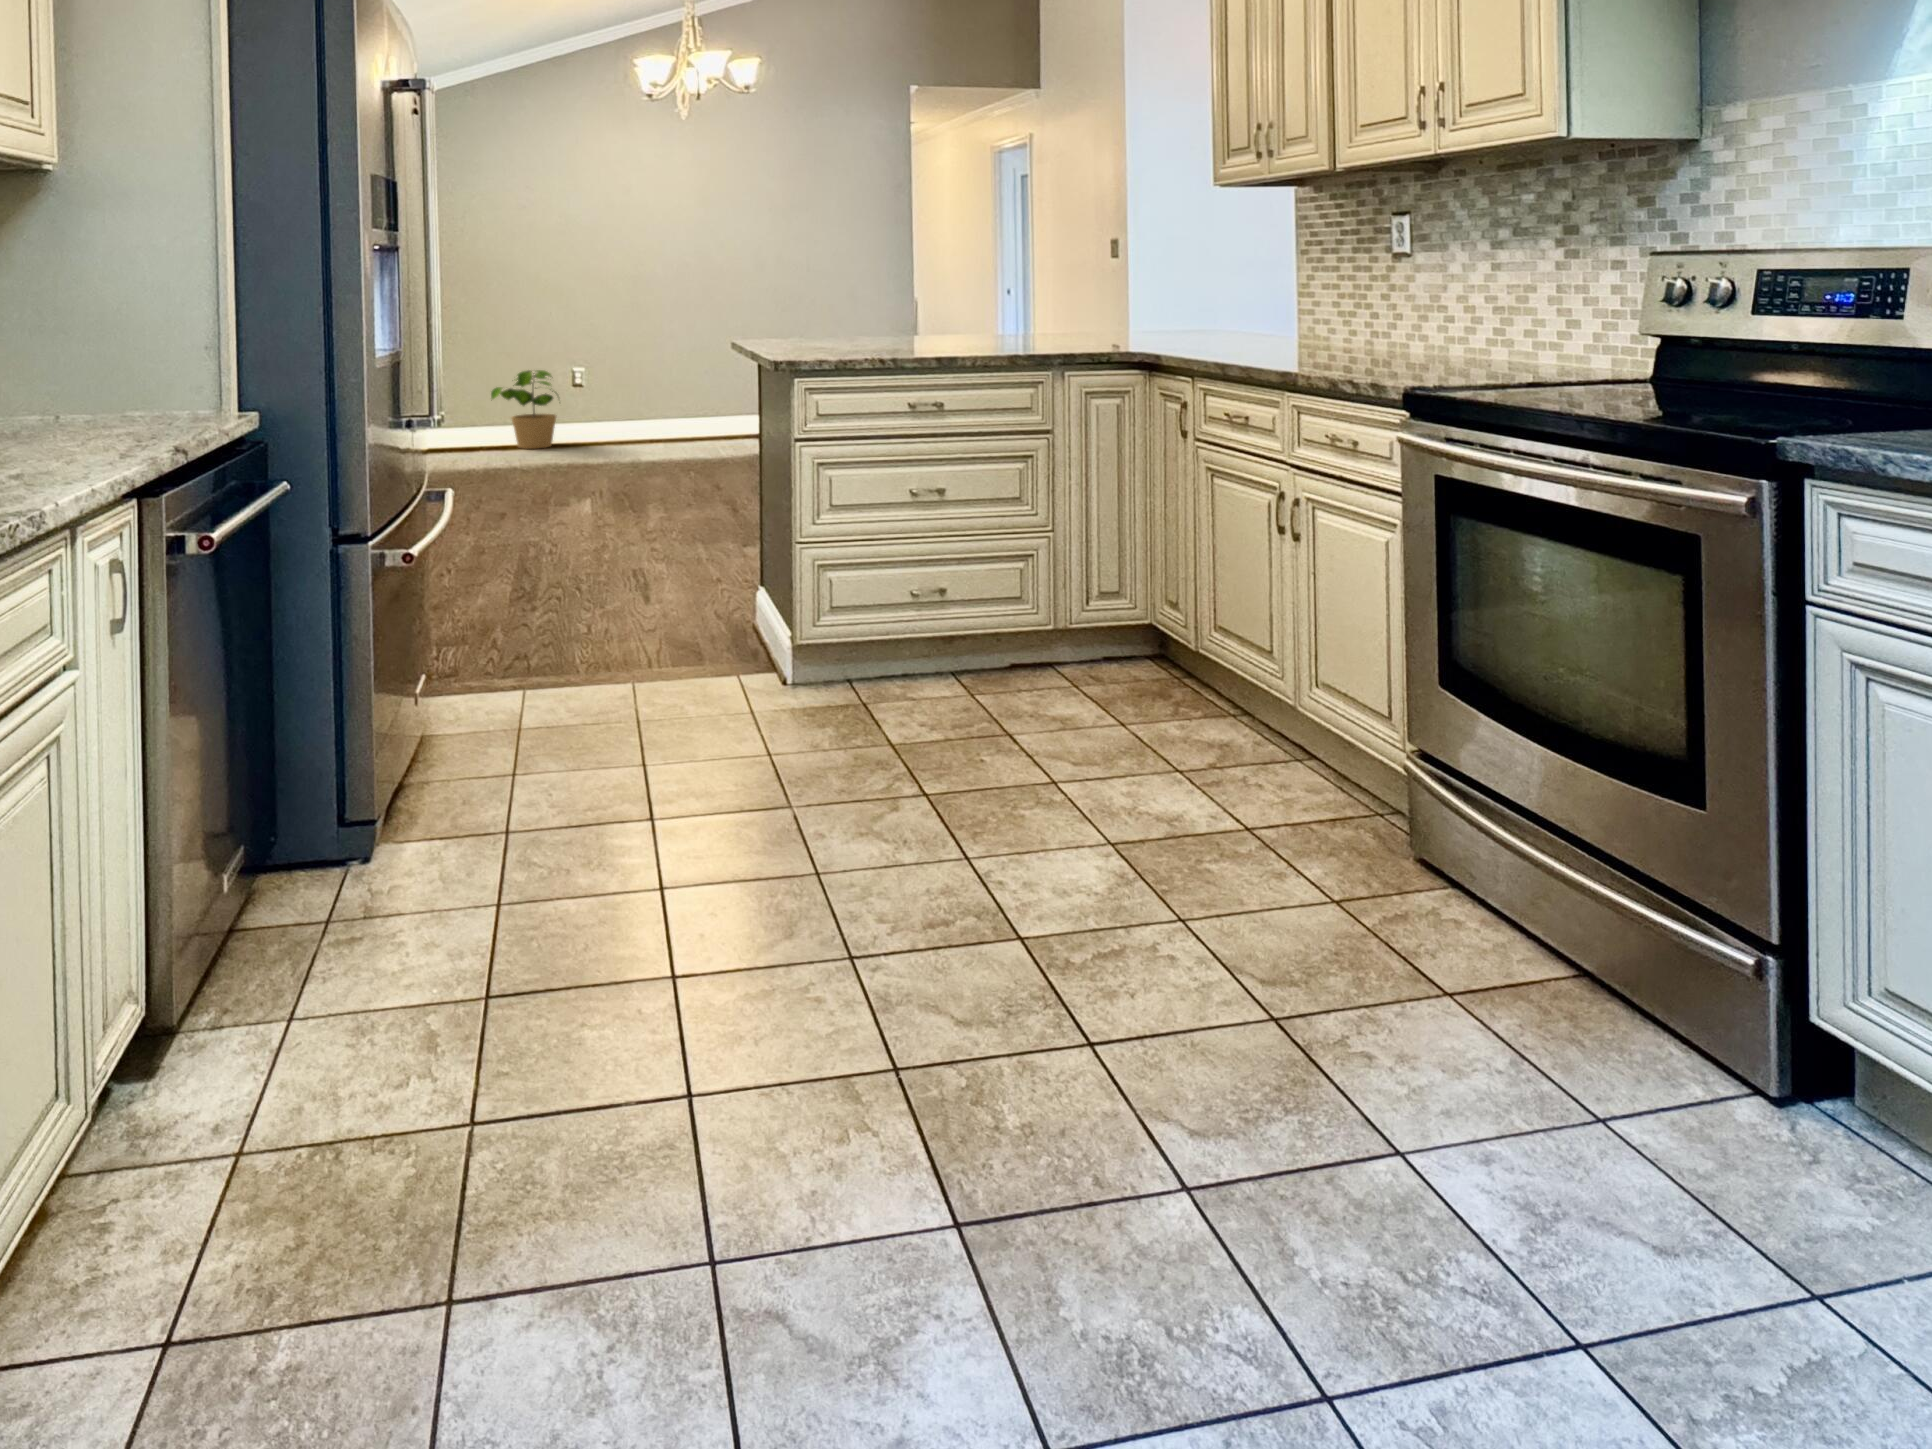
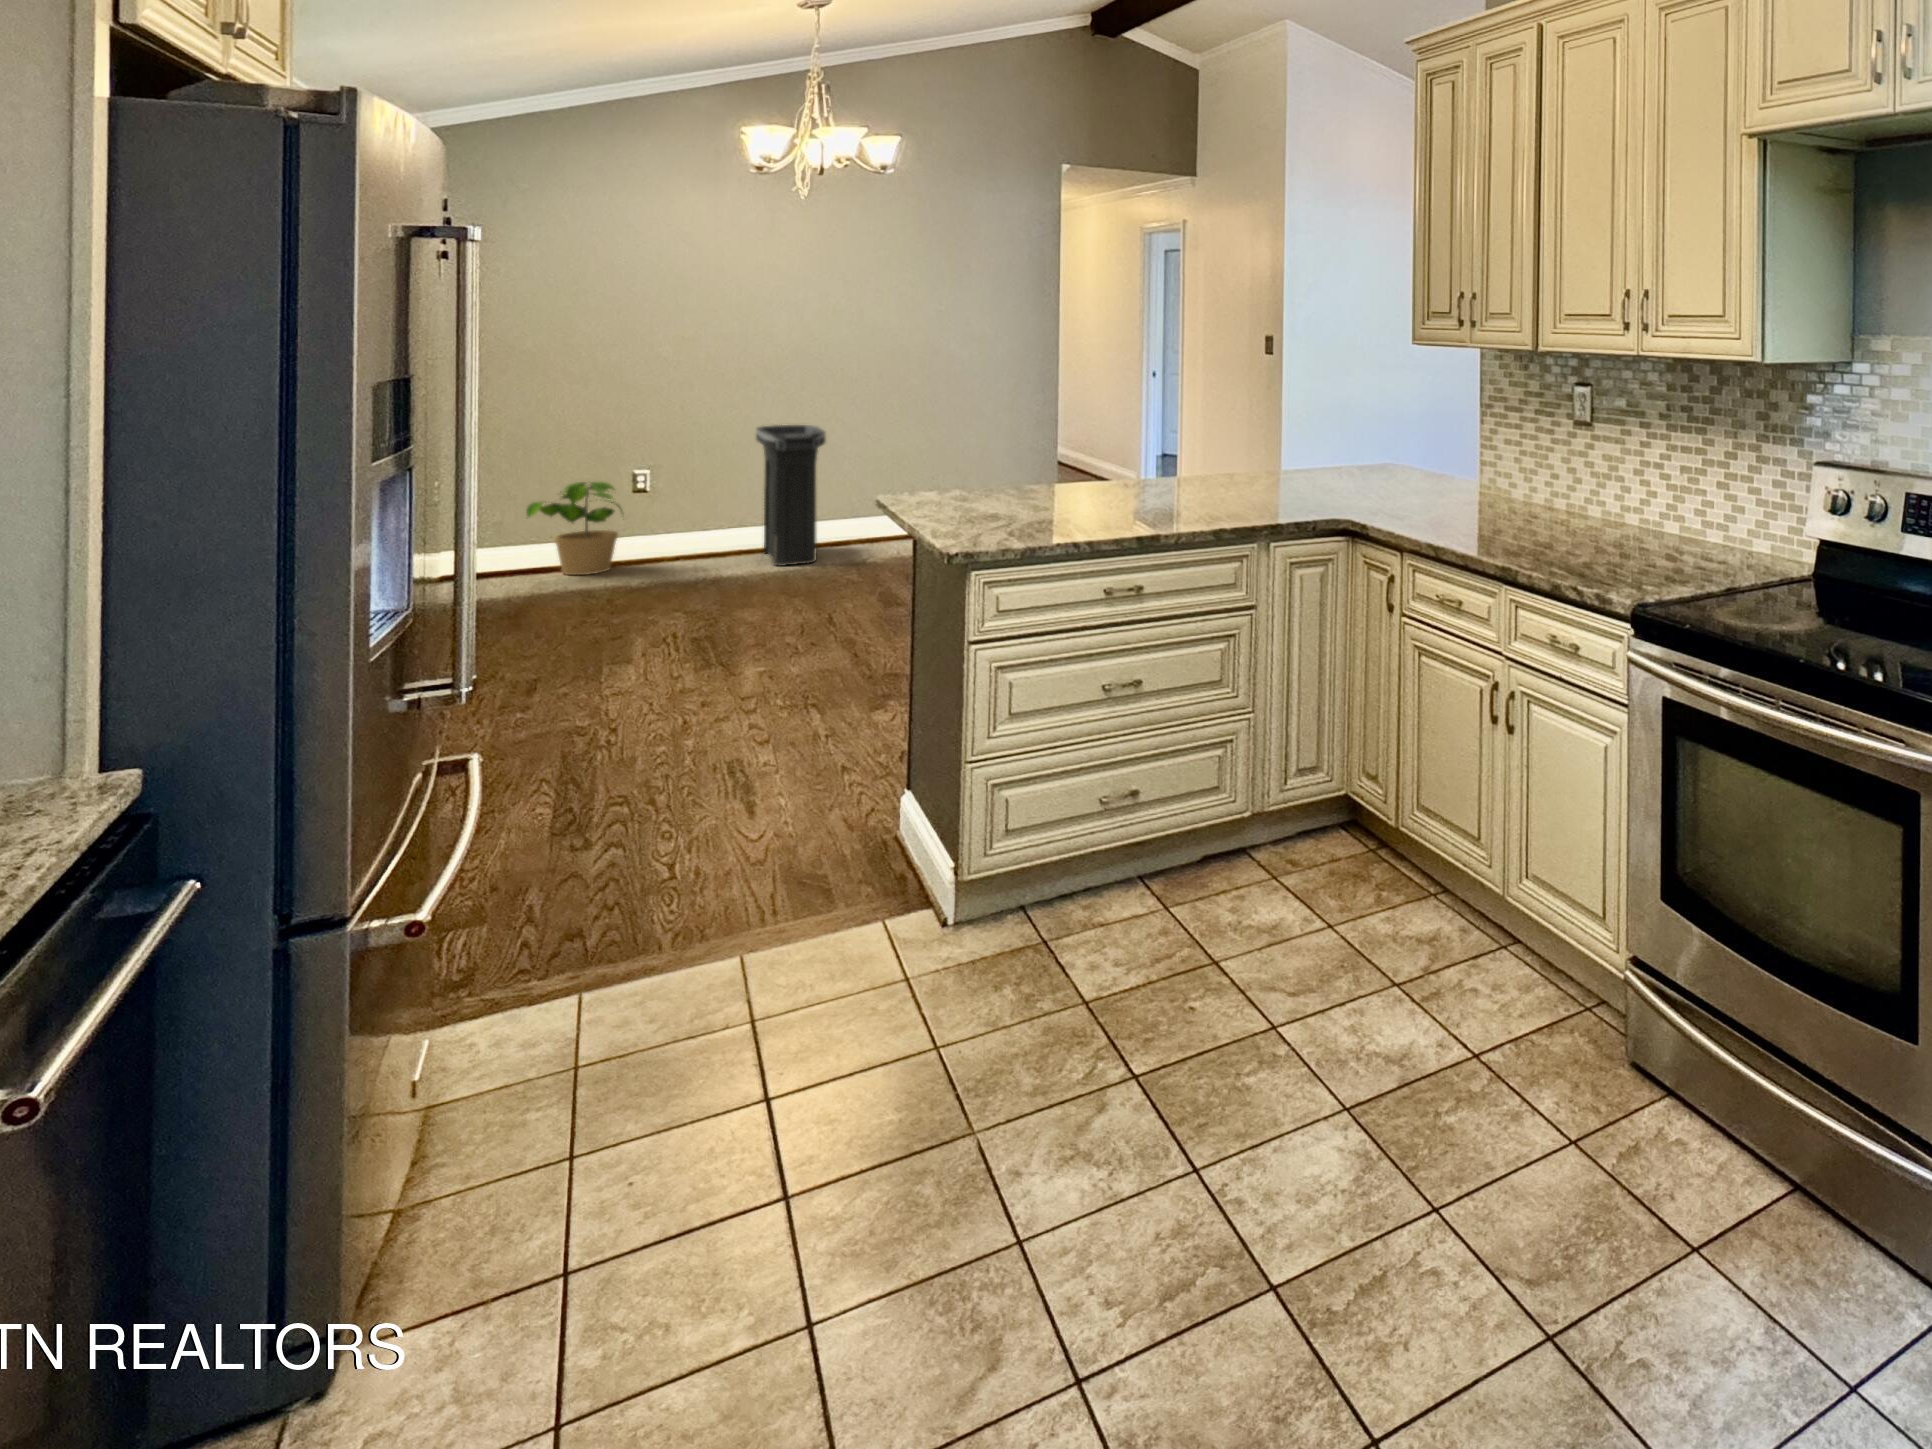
trash can: none [657,327,712,447] -> present [756,425,826,566]

